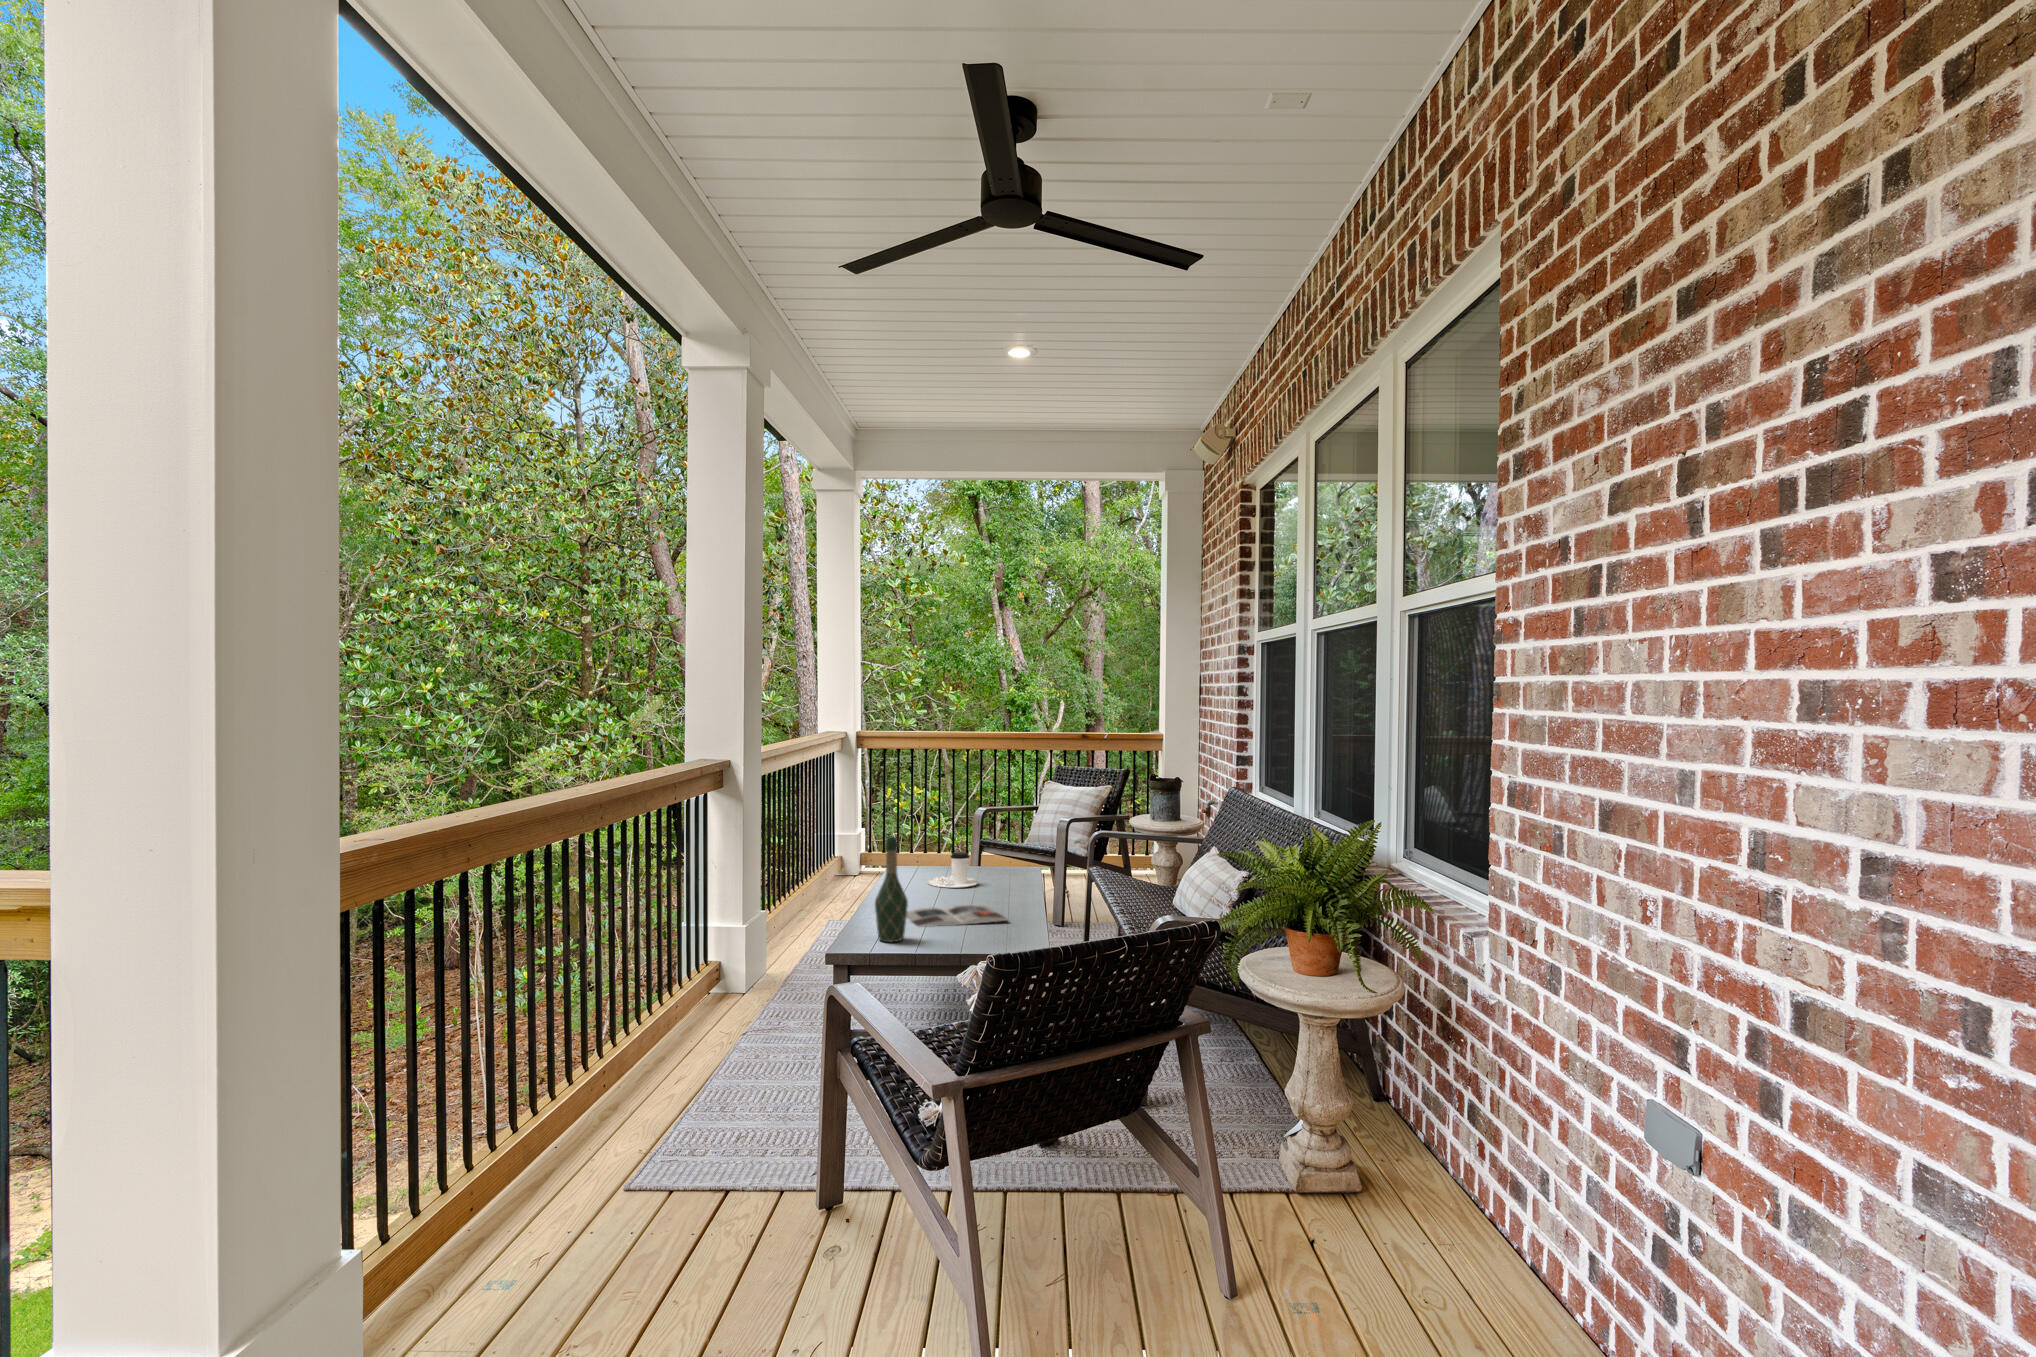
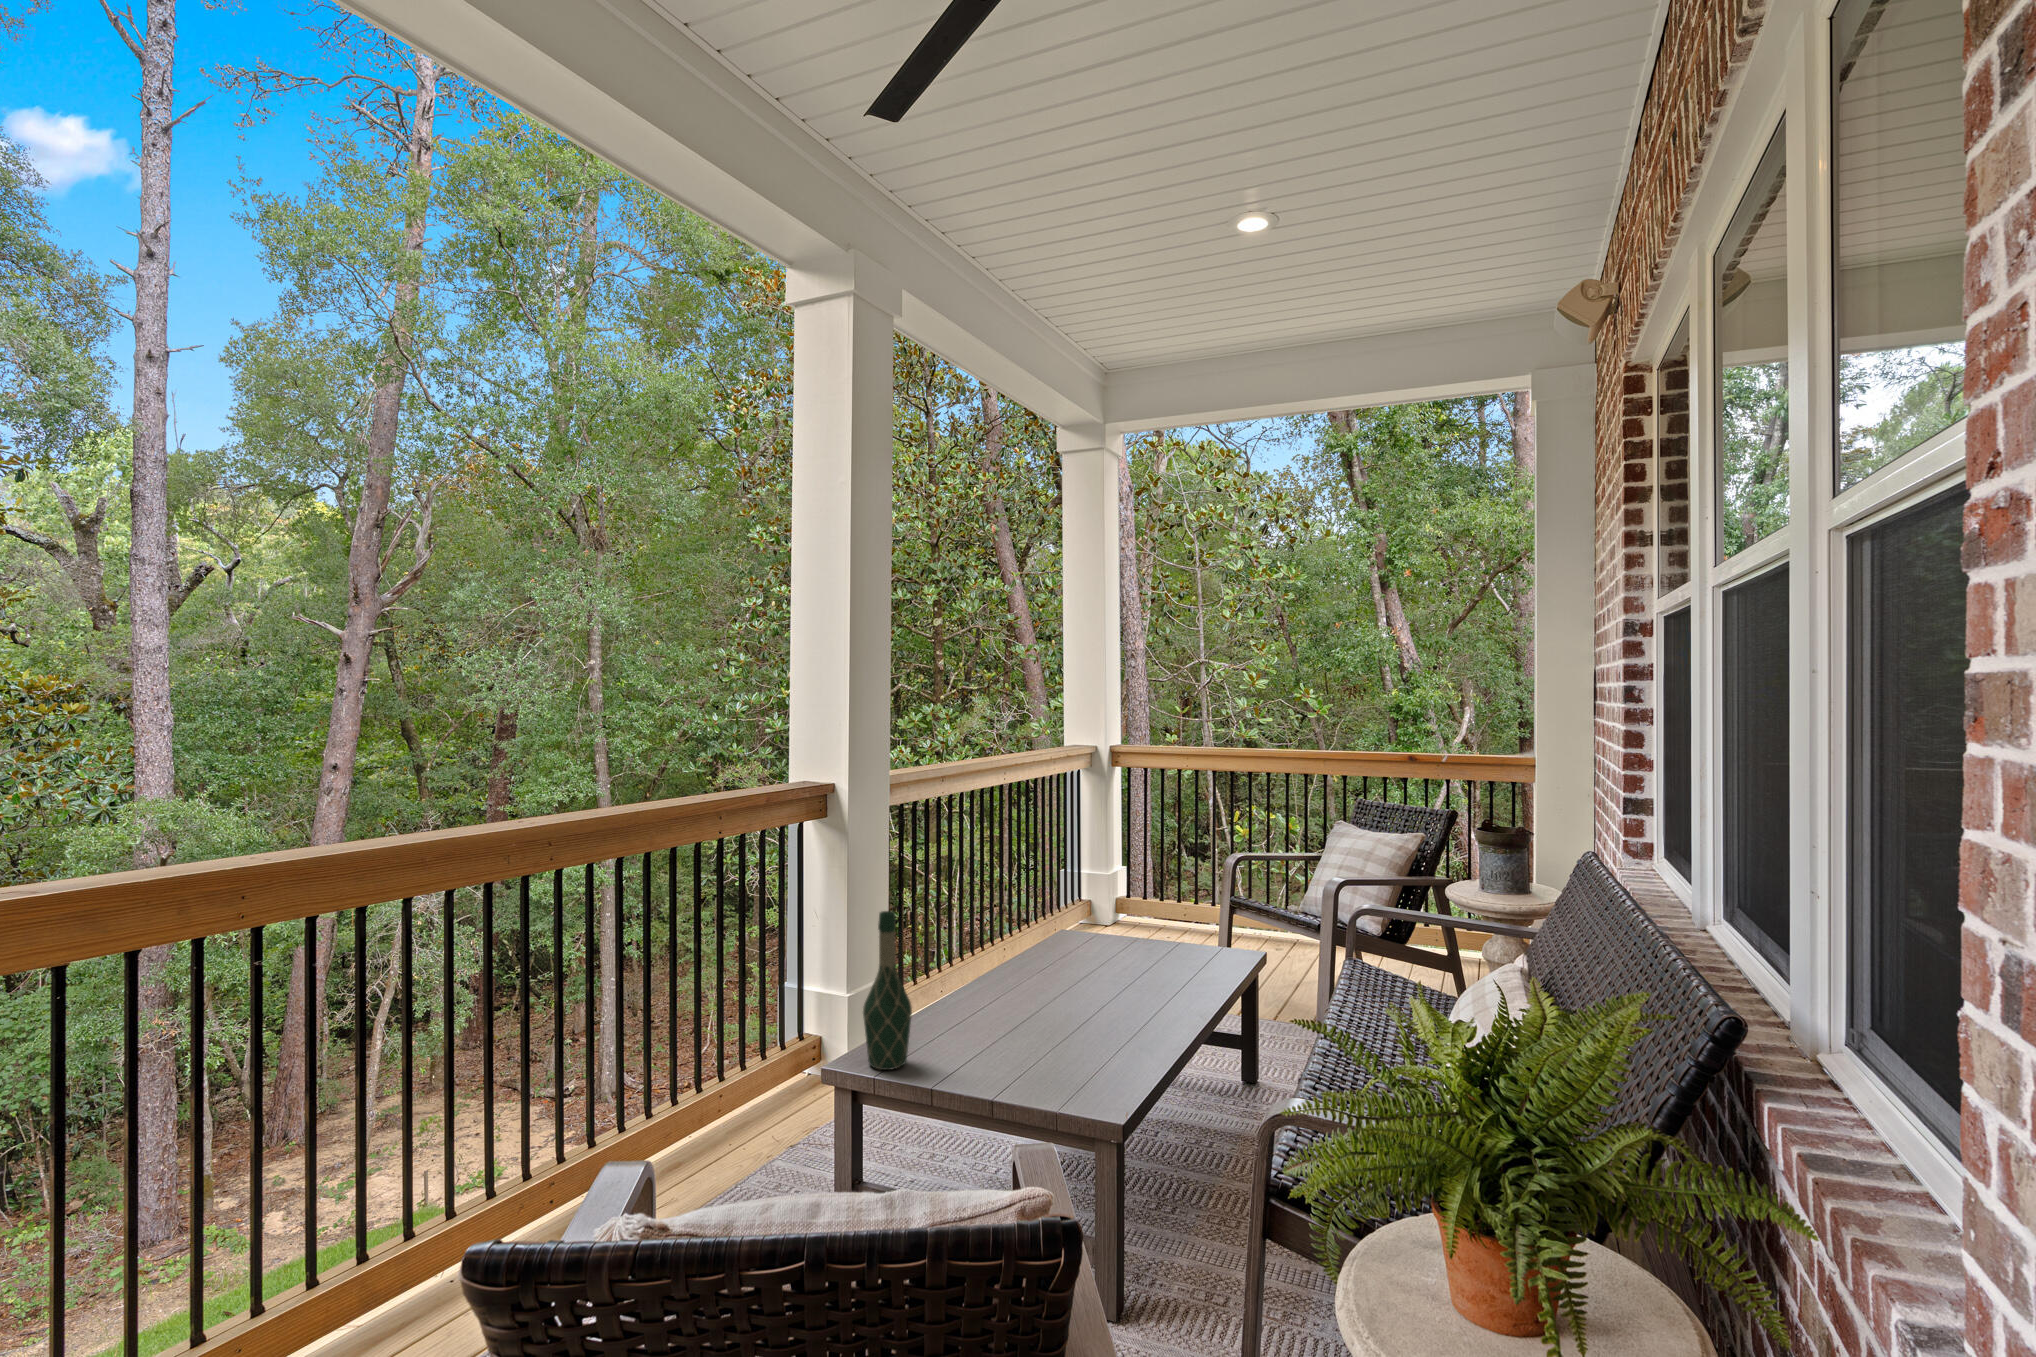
coffee cup: present [927,852,978,888] -> none [1074,922,1146,975]
magazine: present [906,905,1008,927] -> none [956,1009,1107,1047]

